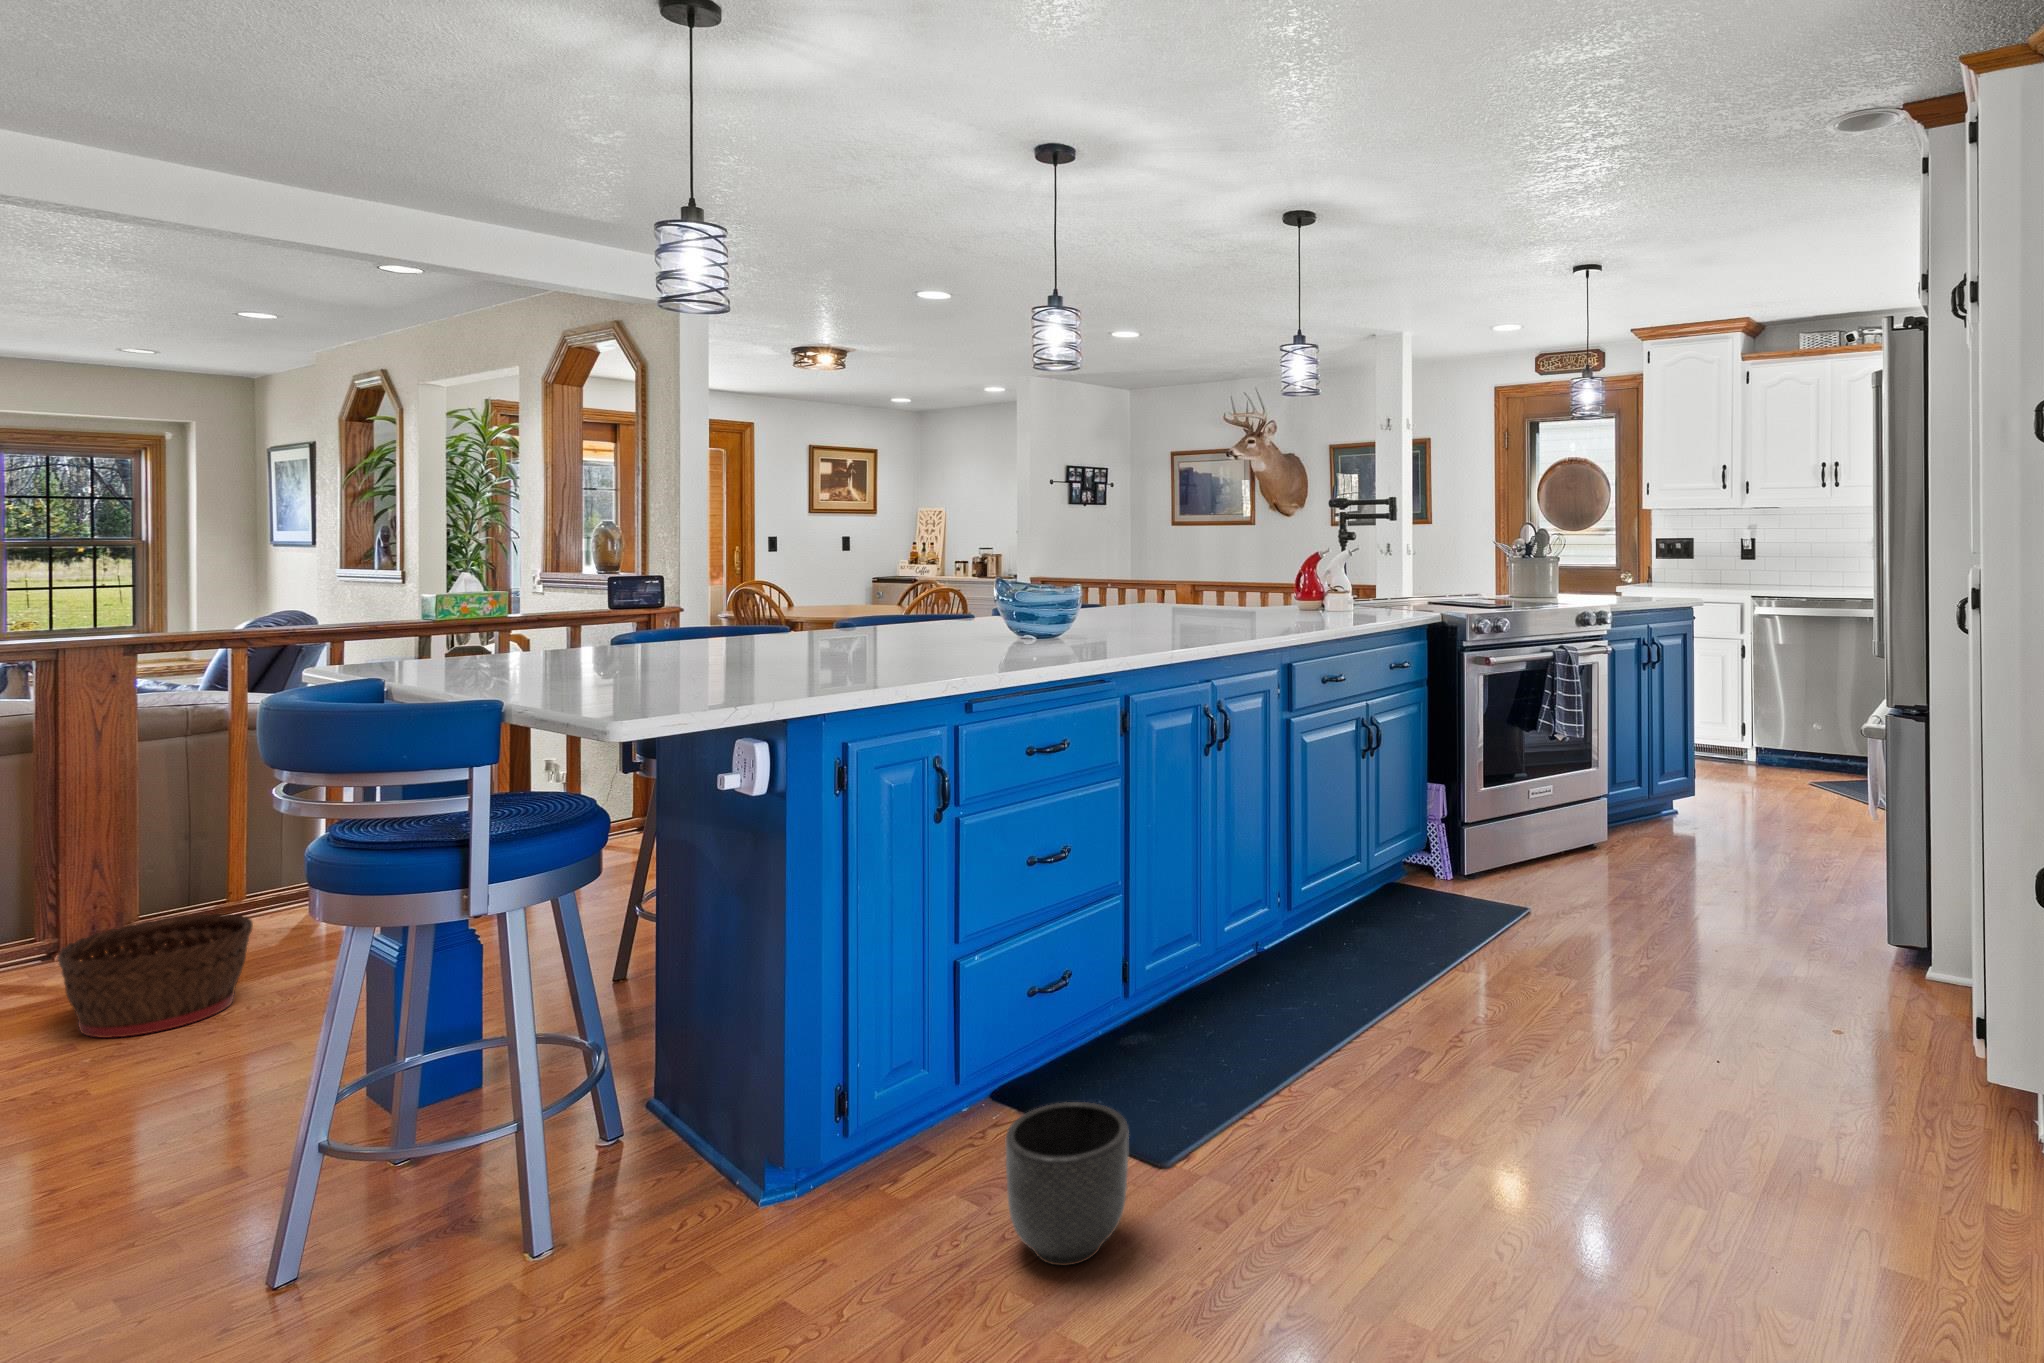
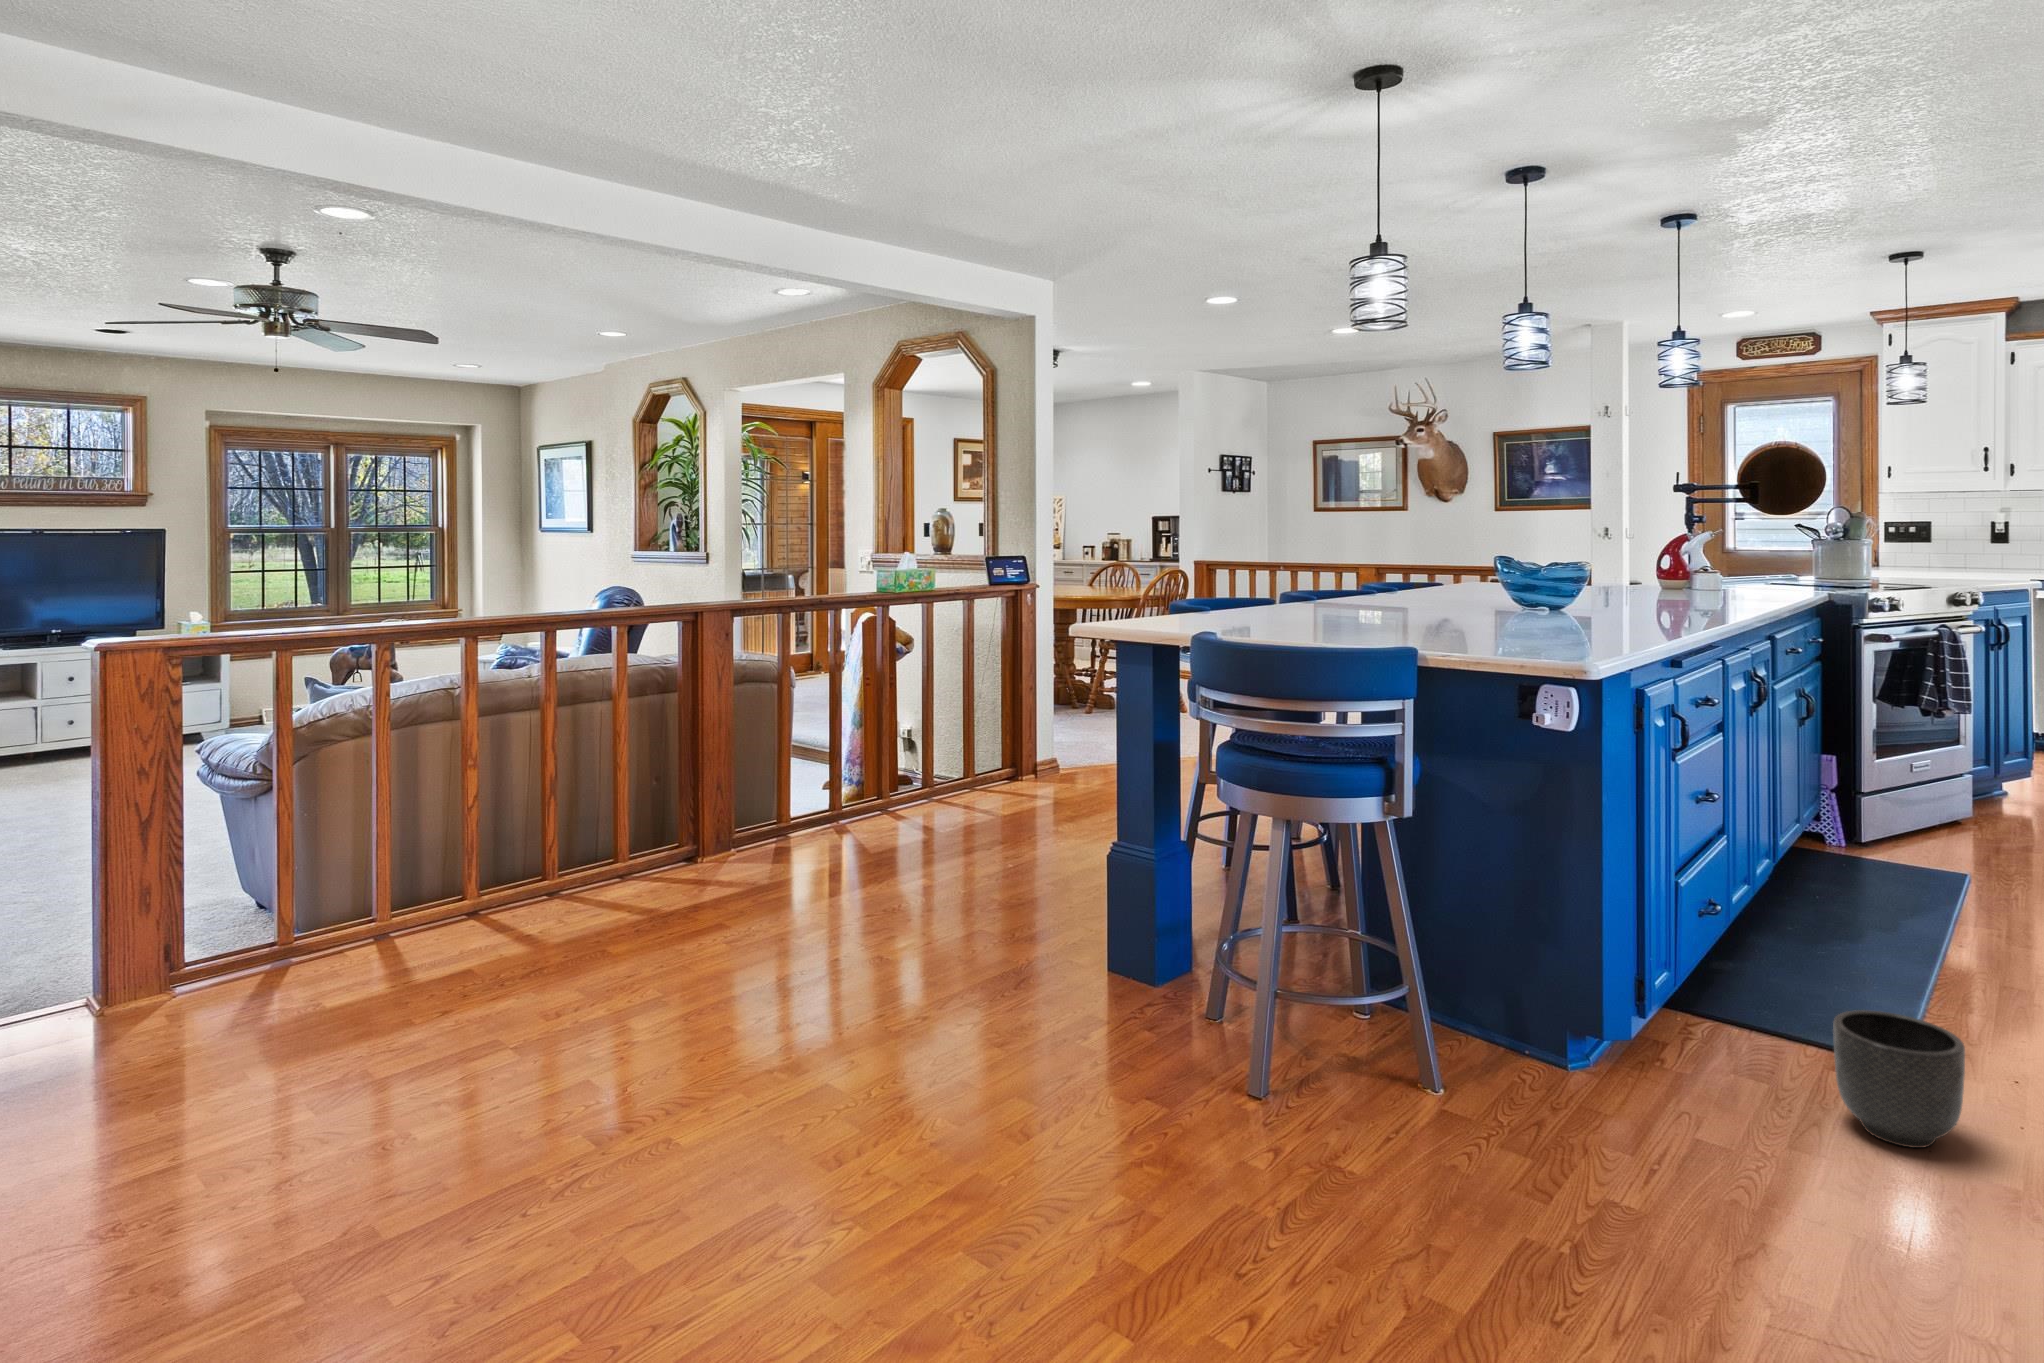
basket: present [57,914,253,1038] -> none [771,833,893,928]

